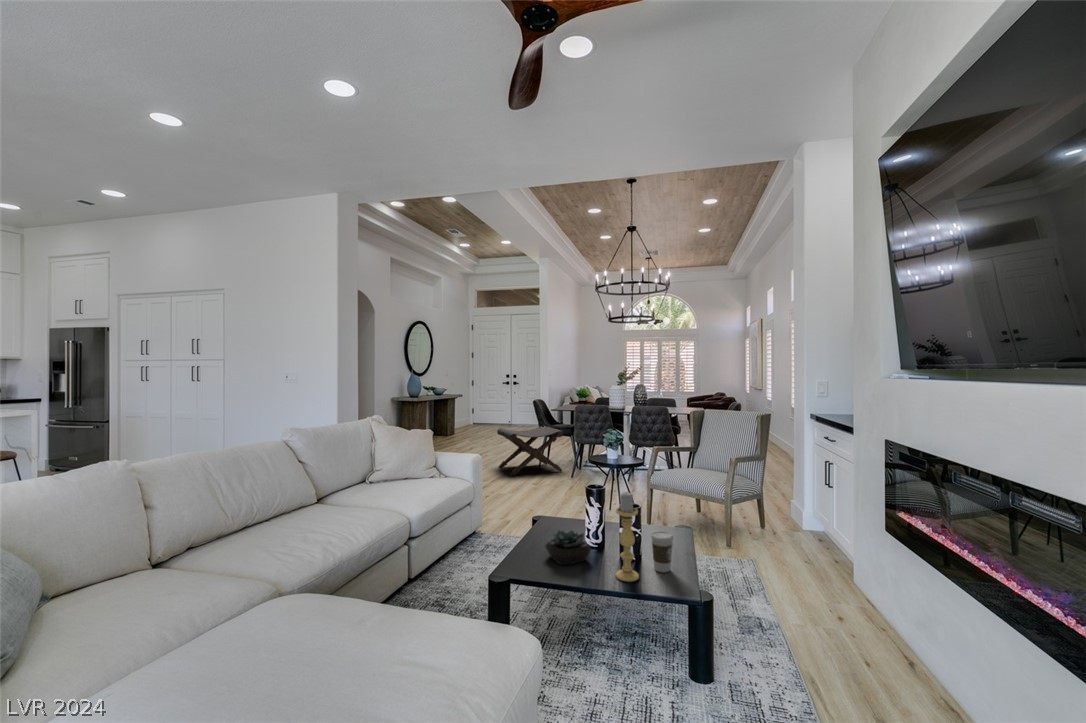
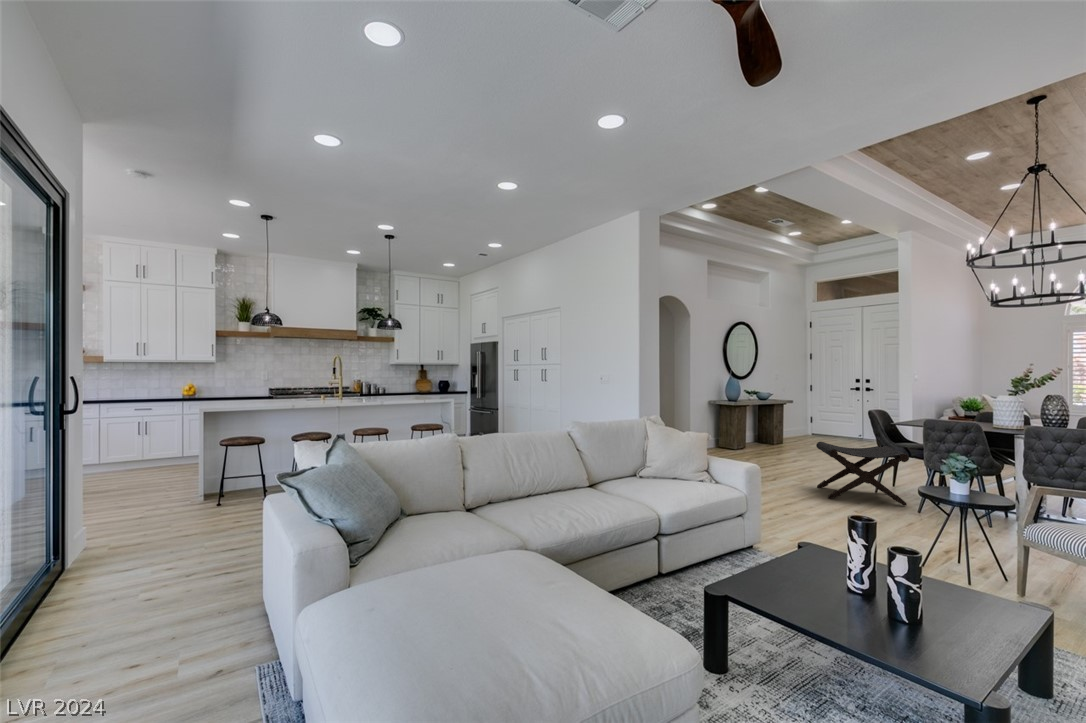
candle holder: present [616,492,639,582] -> none [860,528,896,645]
succulent plant: present [545,531,591,565] -> none [781,558,840,603]
coffee cup: present [651,532,673,572] -> none [924,593,963,653]

